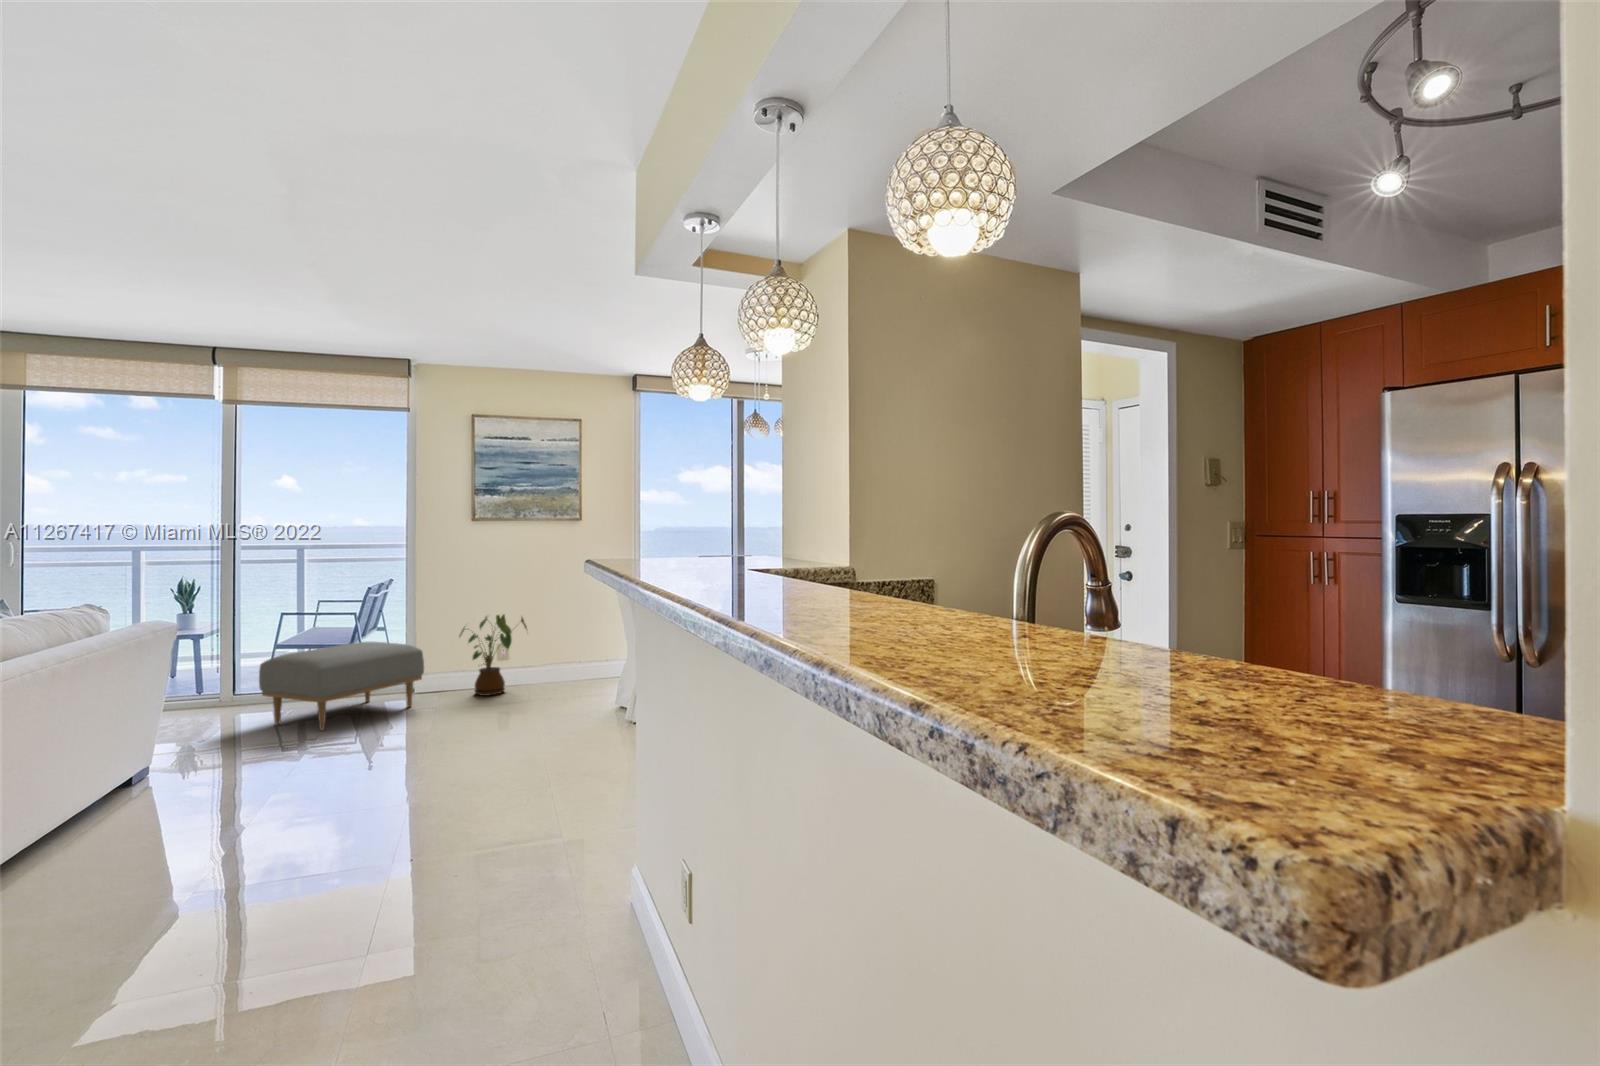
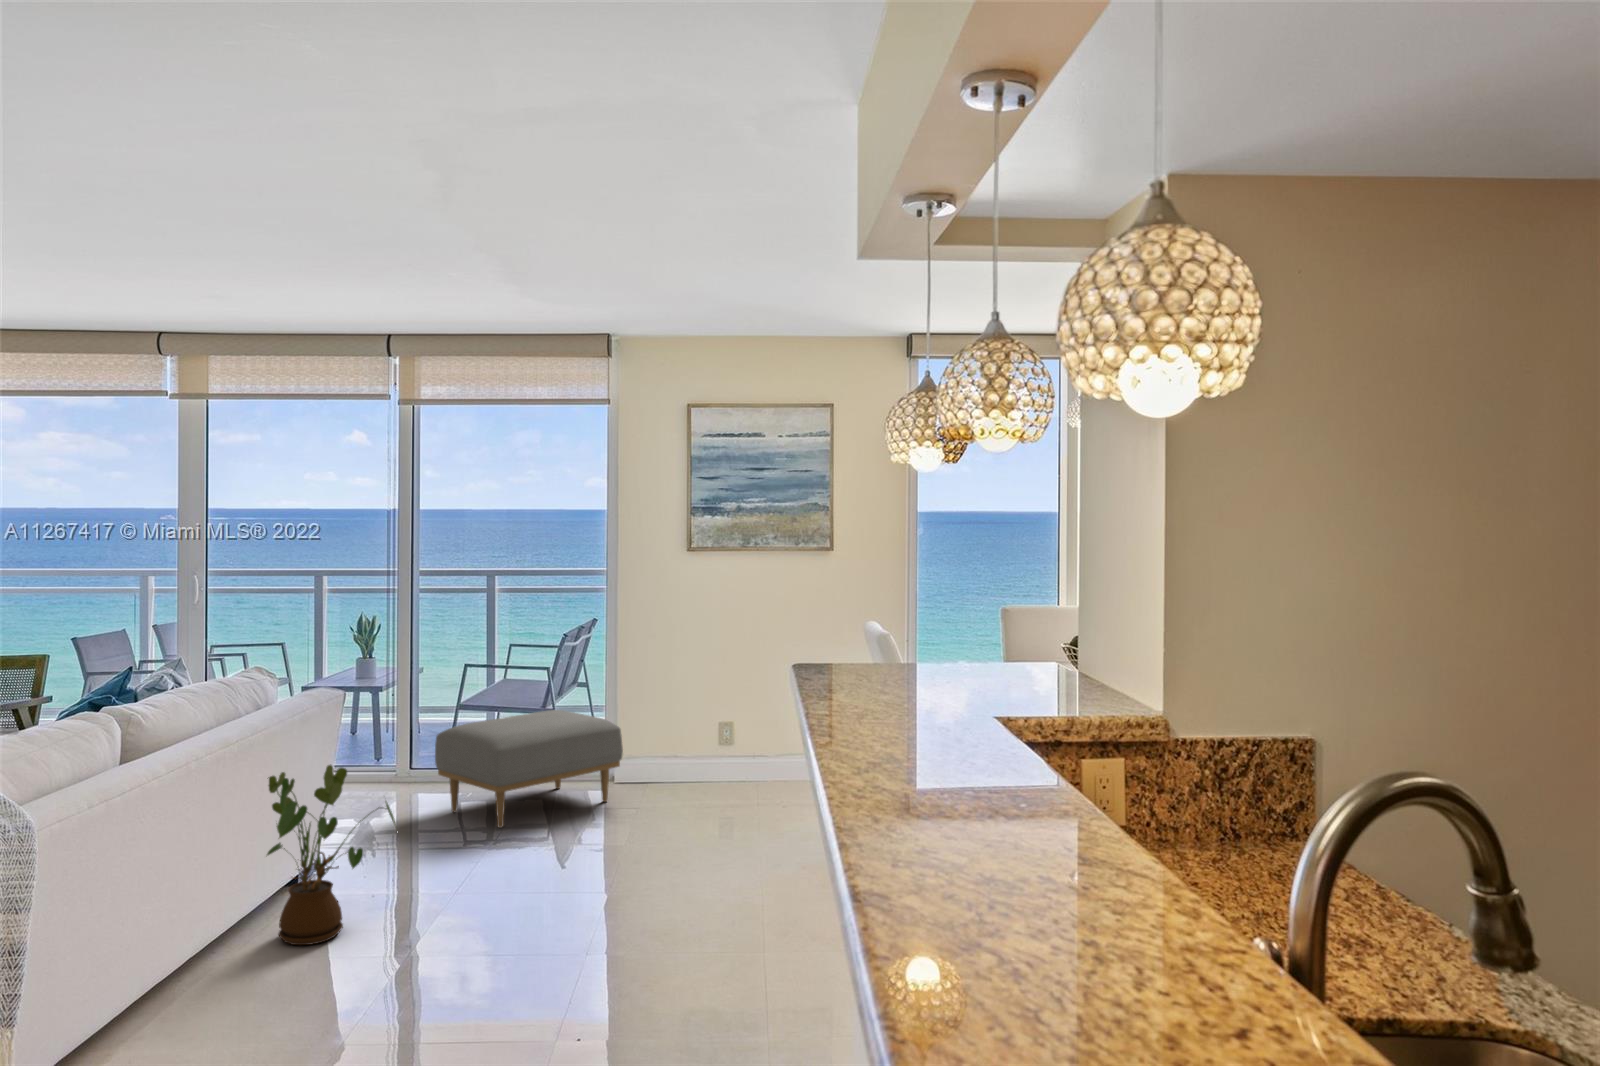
house plant: present [460,615,527,696] -> present [267,765,396,945]

